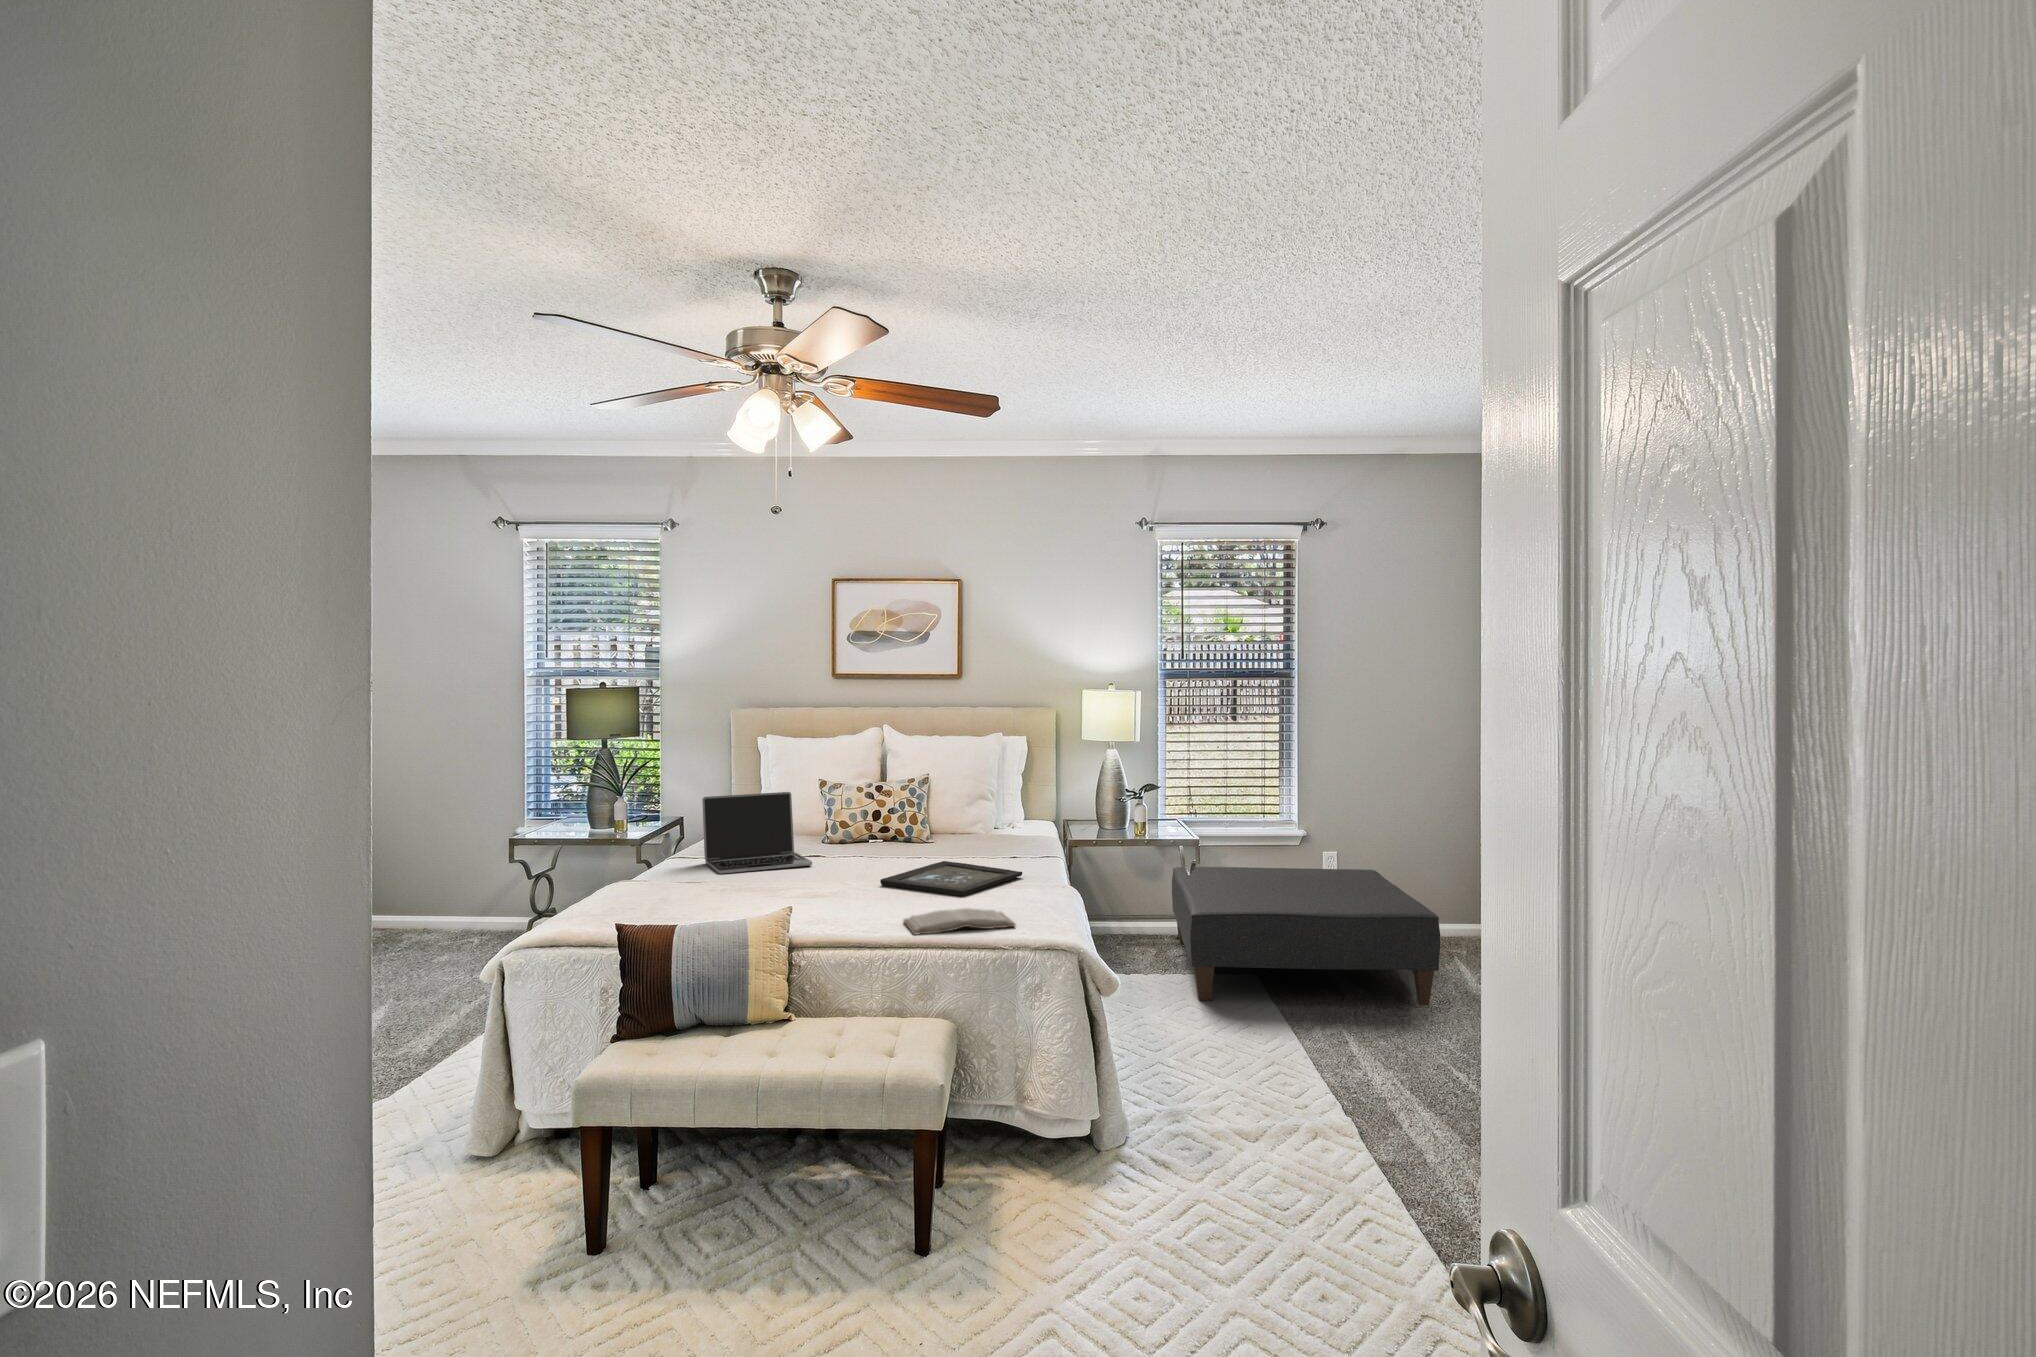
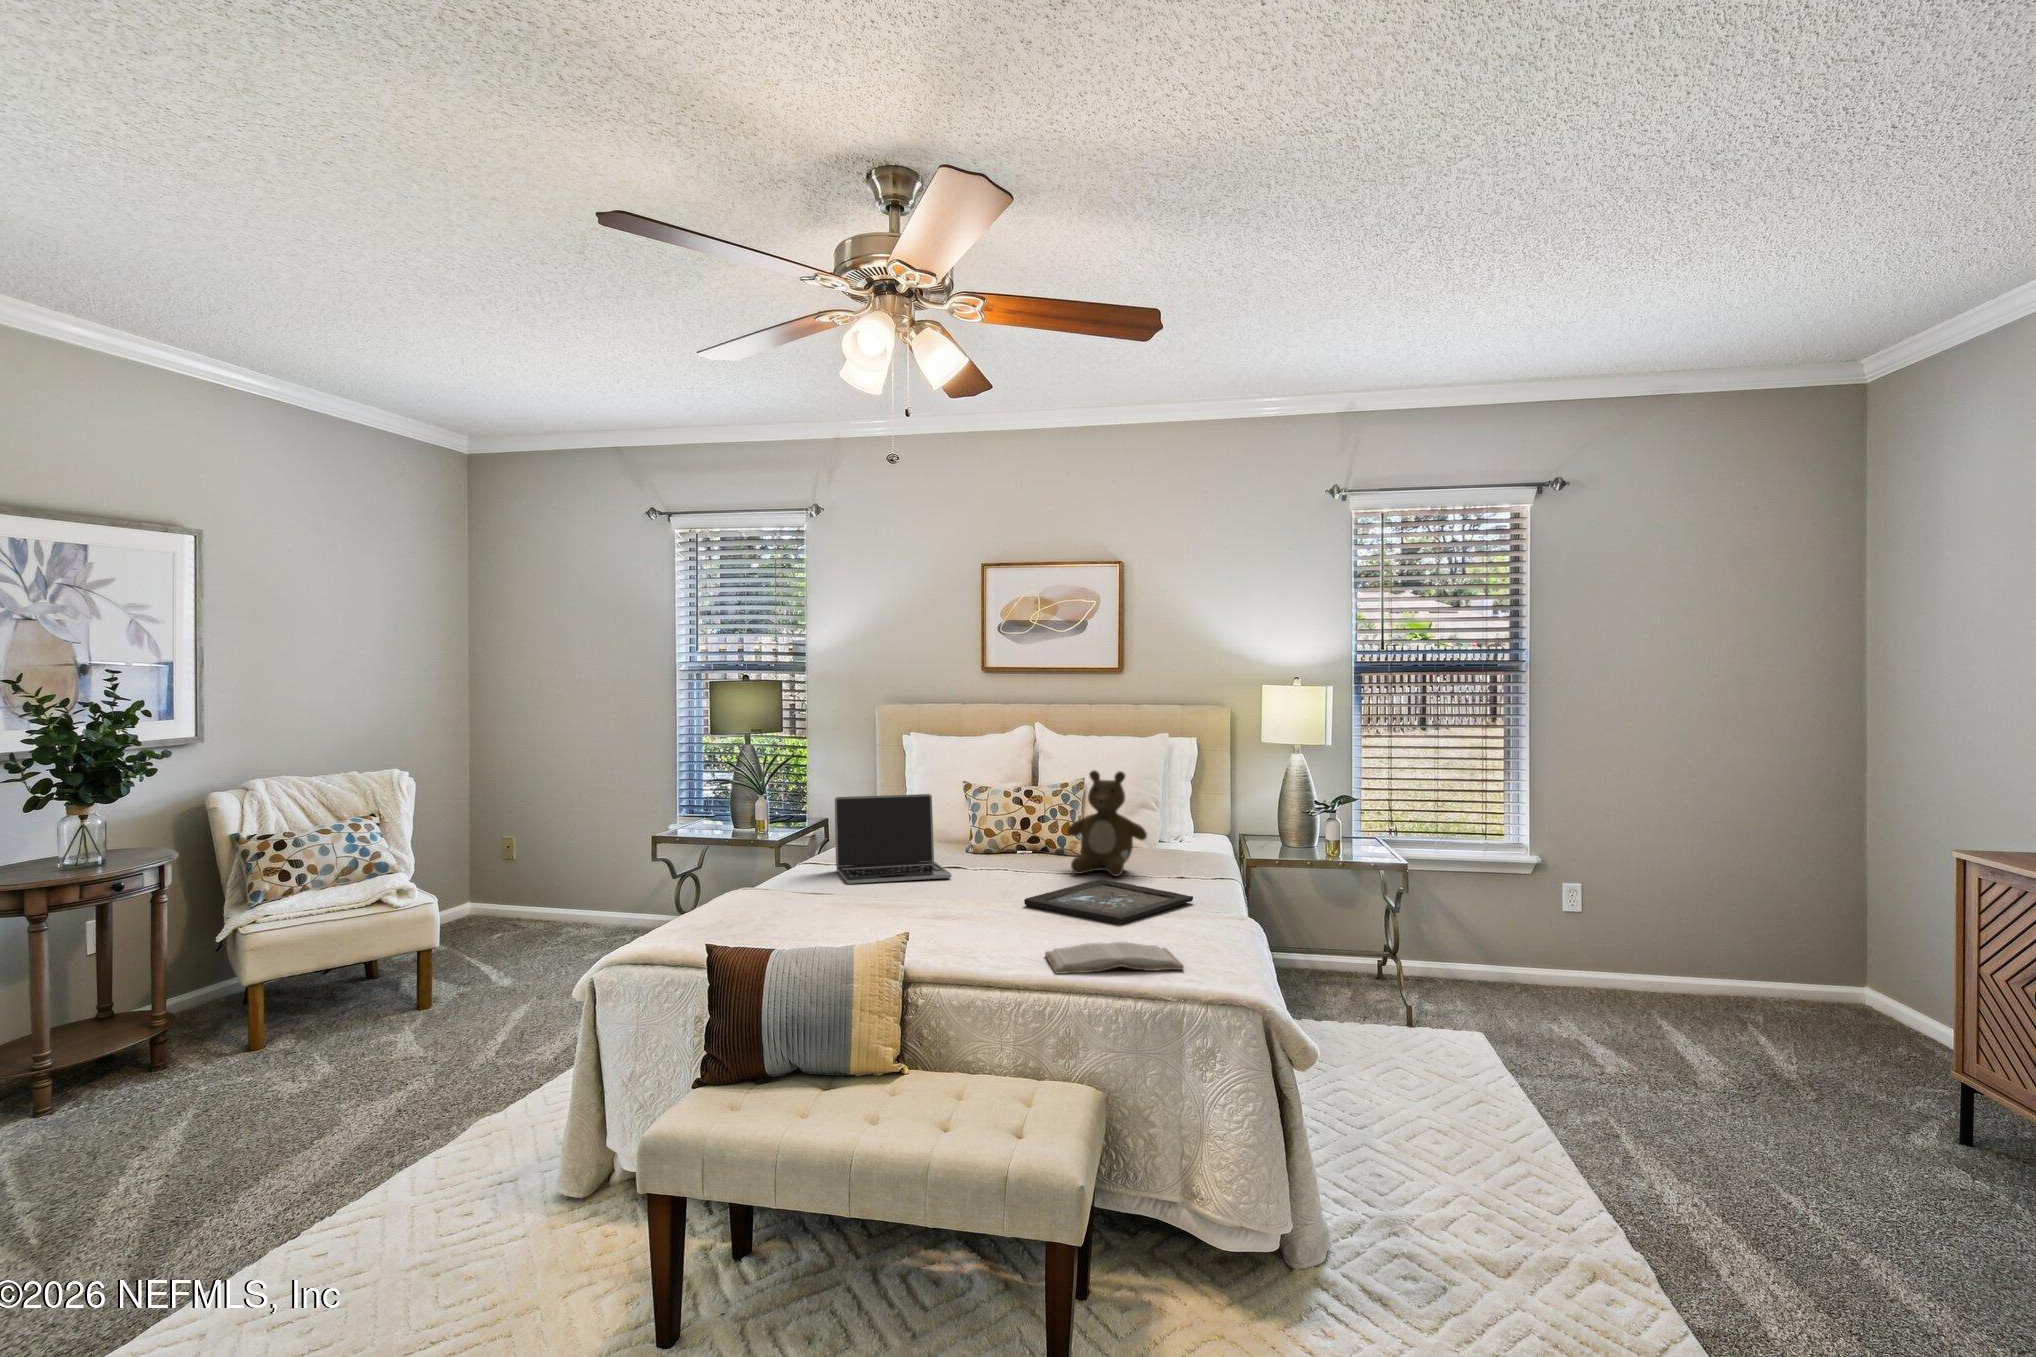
teddy bear: none [913,767,983,859] -> present [1068,770,1147,877]
ottoman: present [1172,867,1440,1005] -> none [1371,894,1737,1088]

